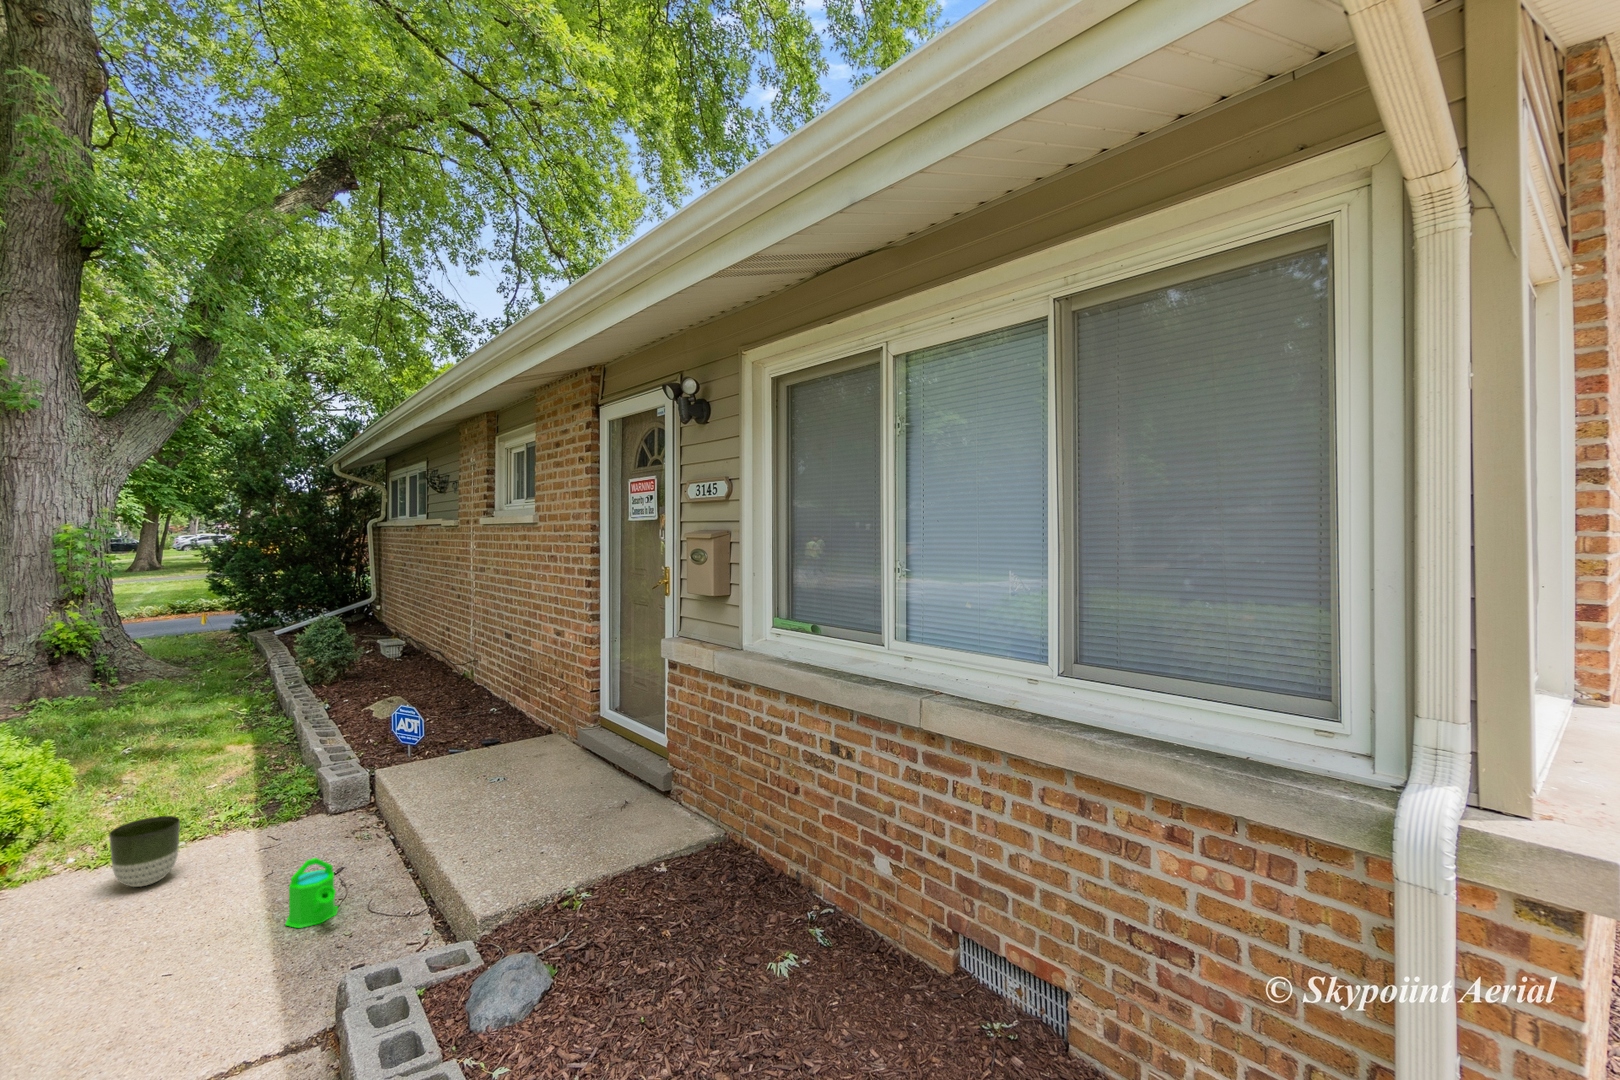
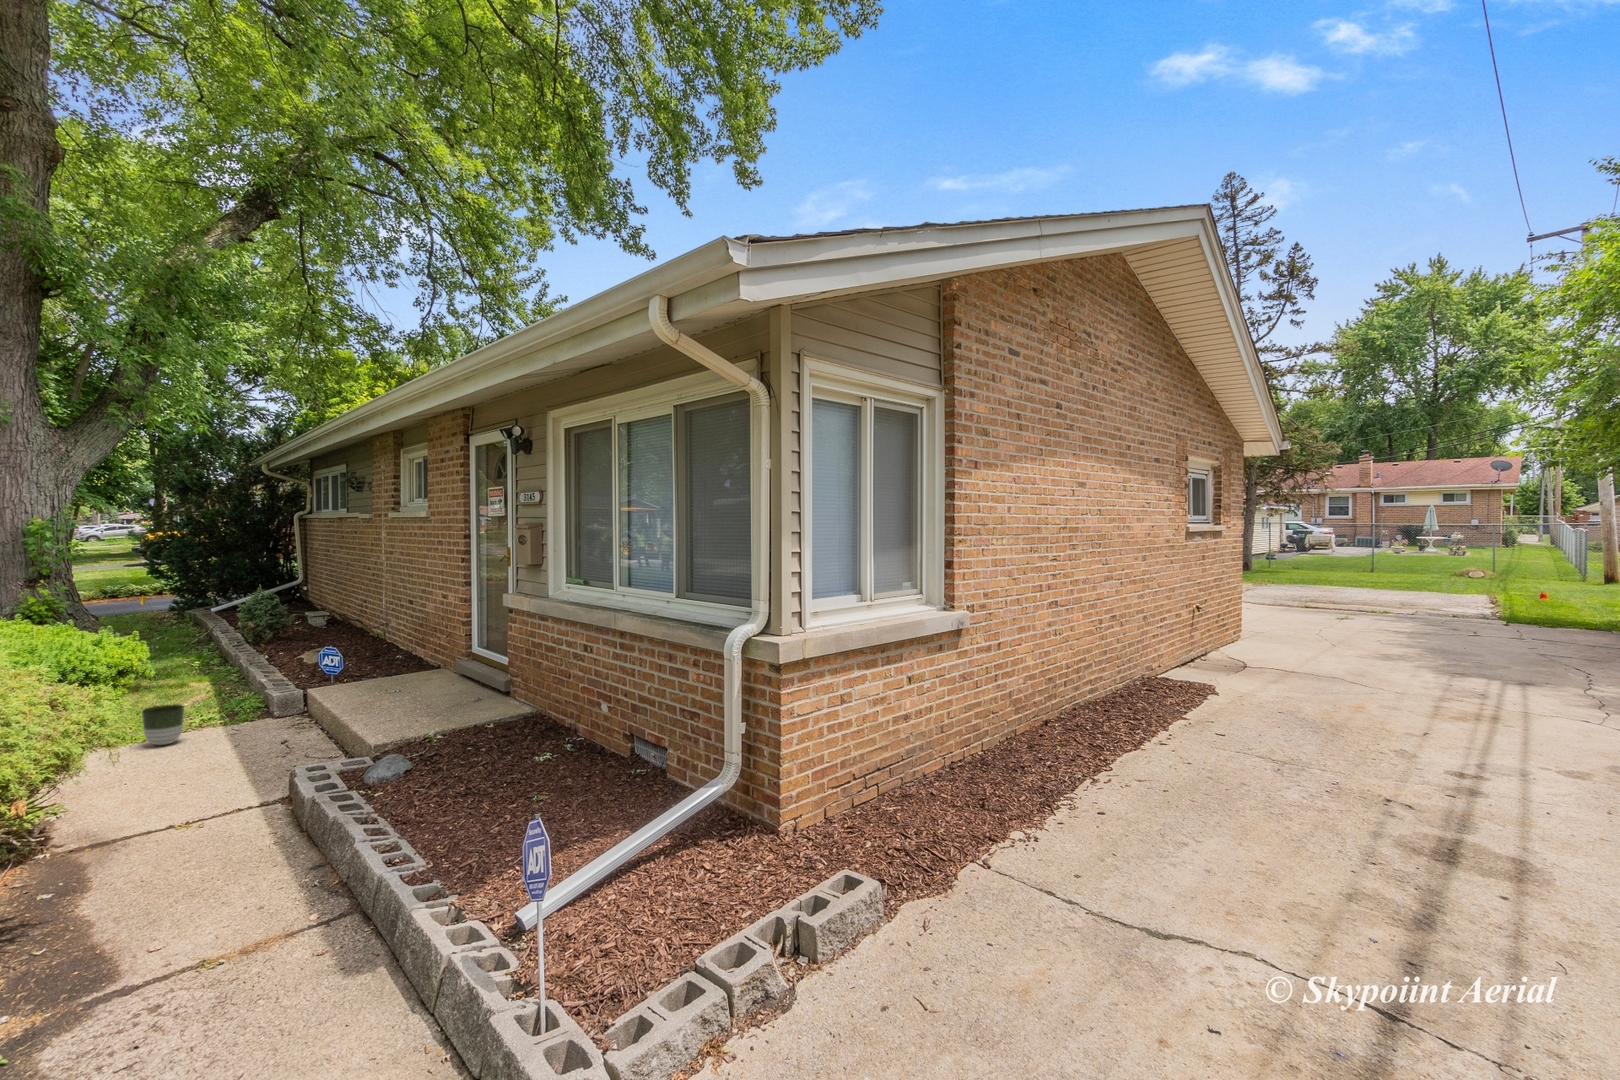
watering can: present [286,858,338,928] -> none [257,719,289,758]

